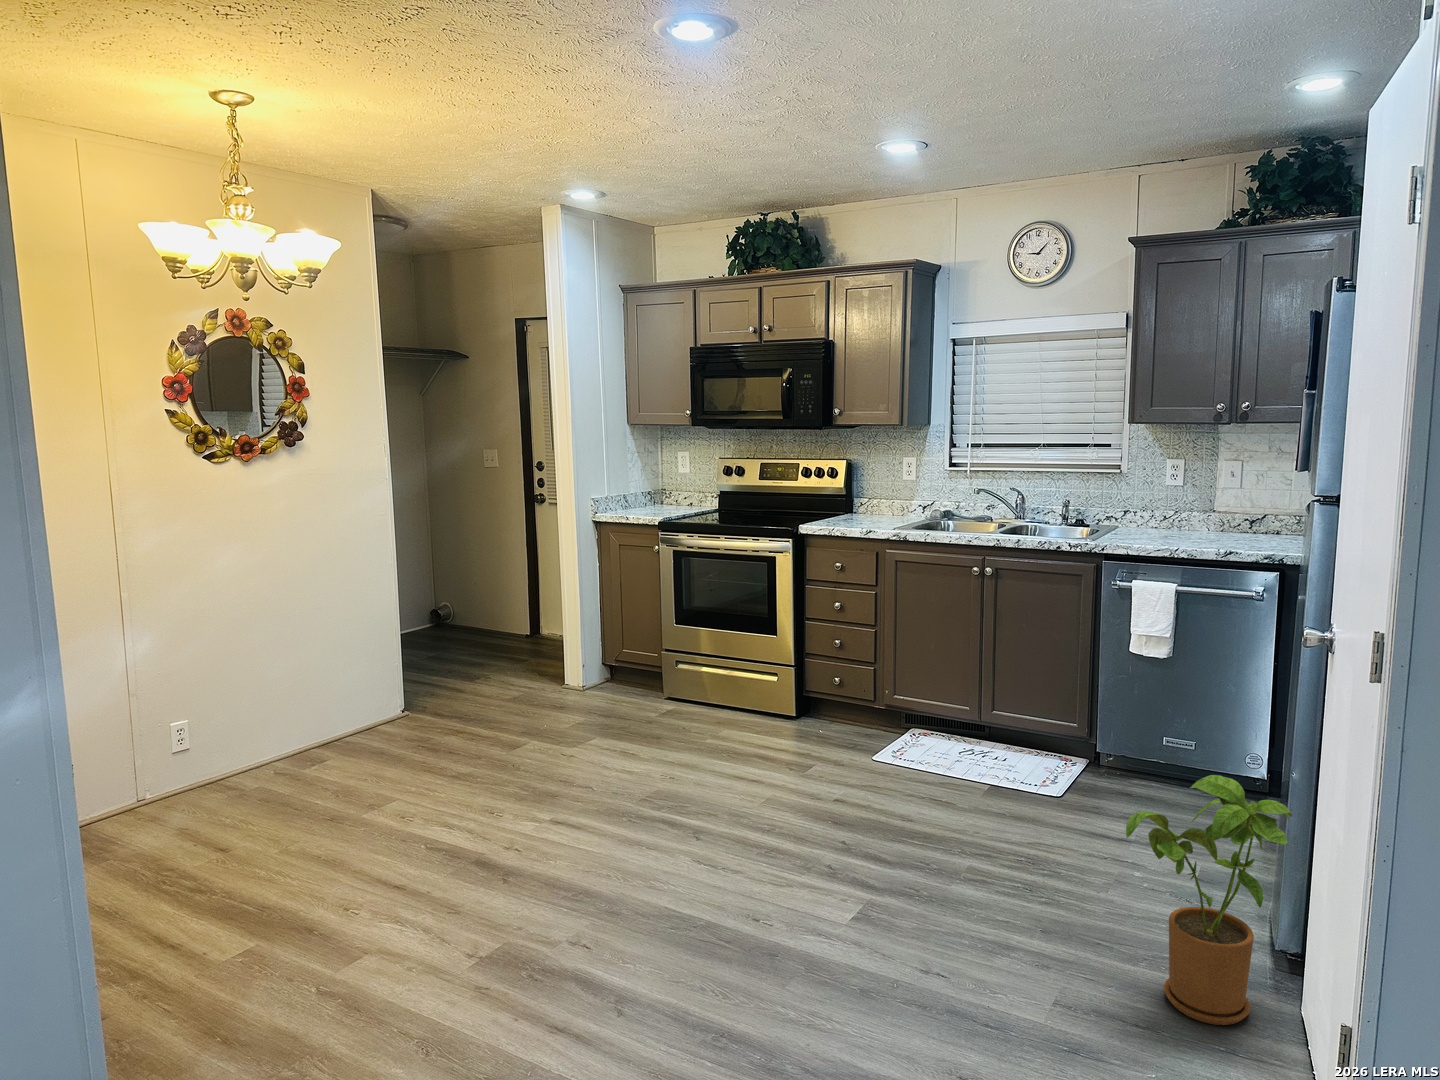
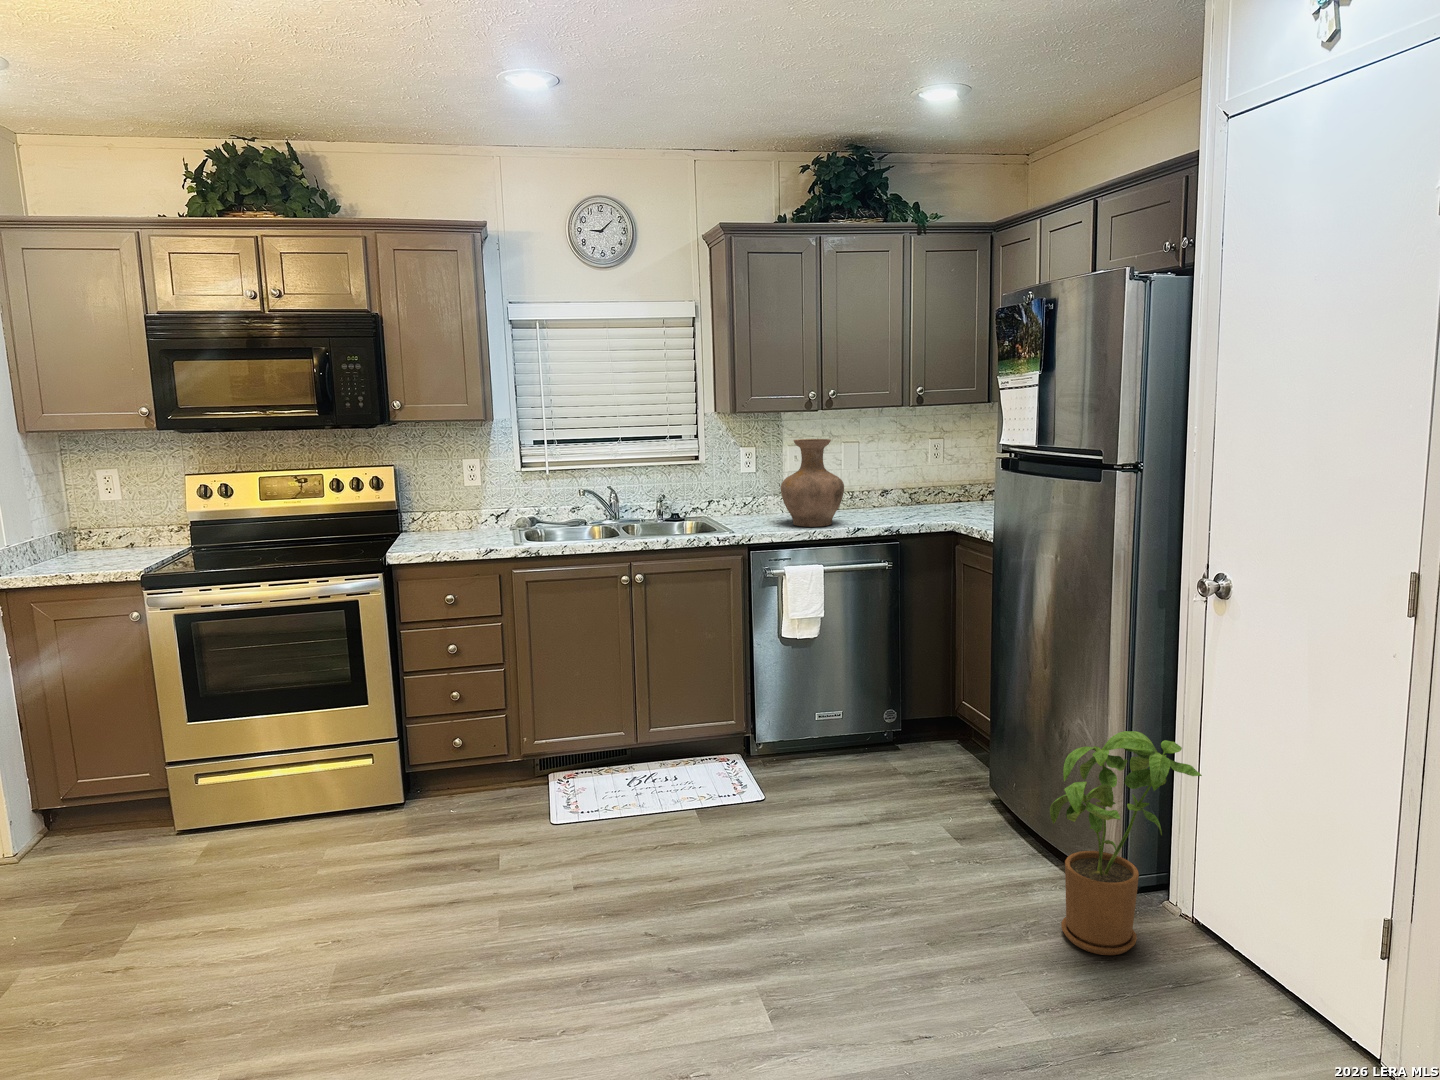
vase: none [1169,452,1245,546] -> present [781,439,844,527]

